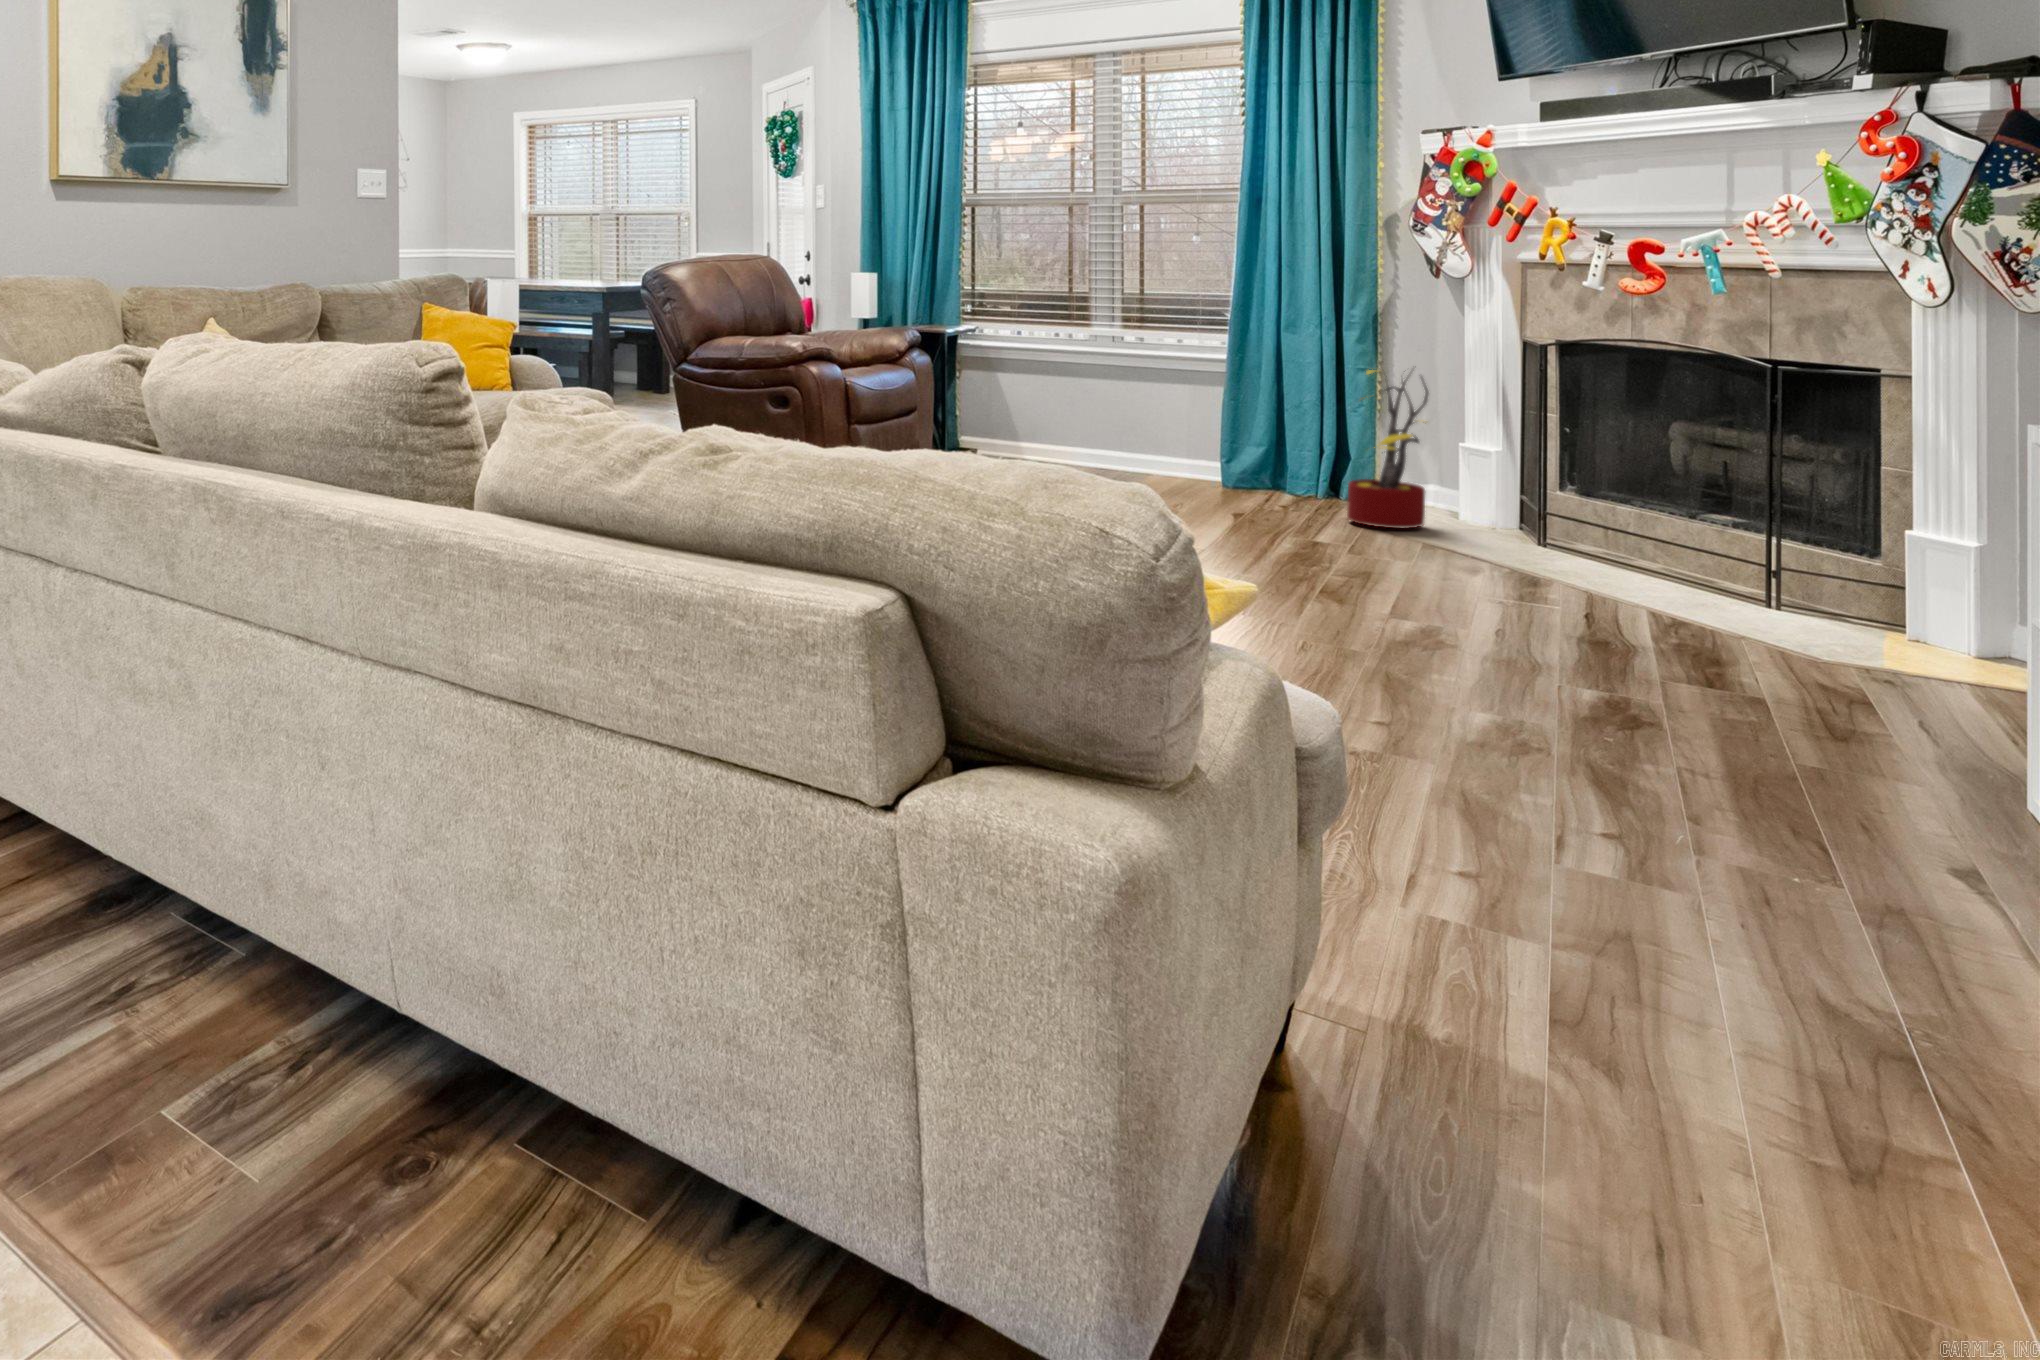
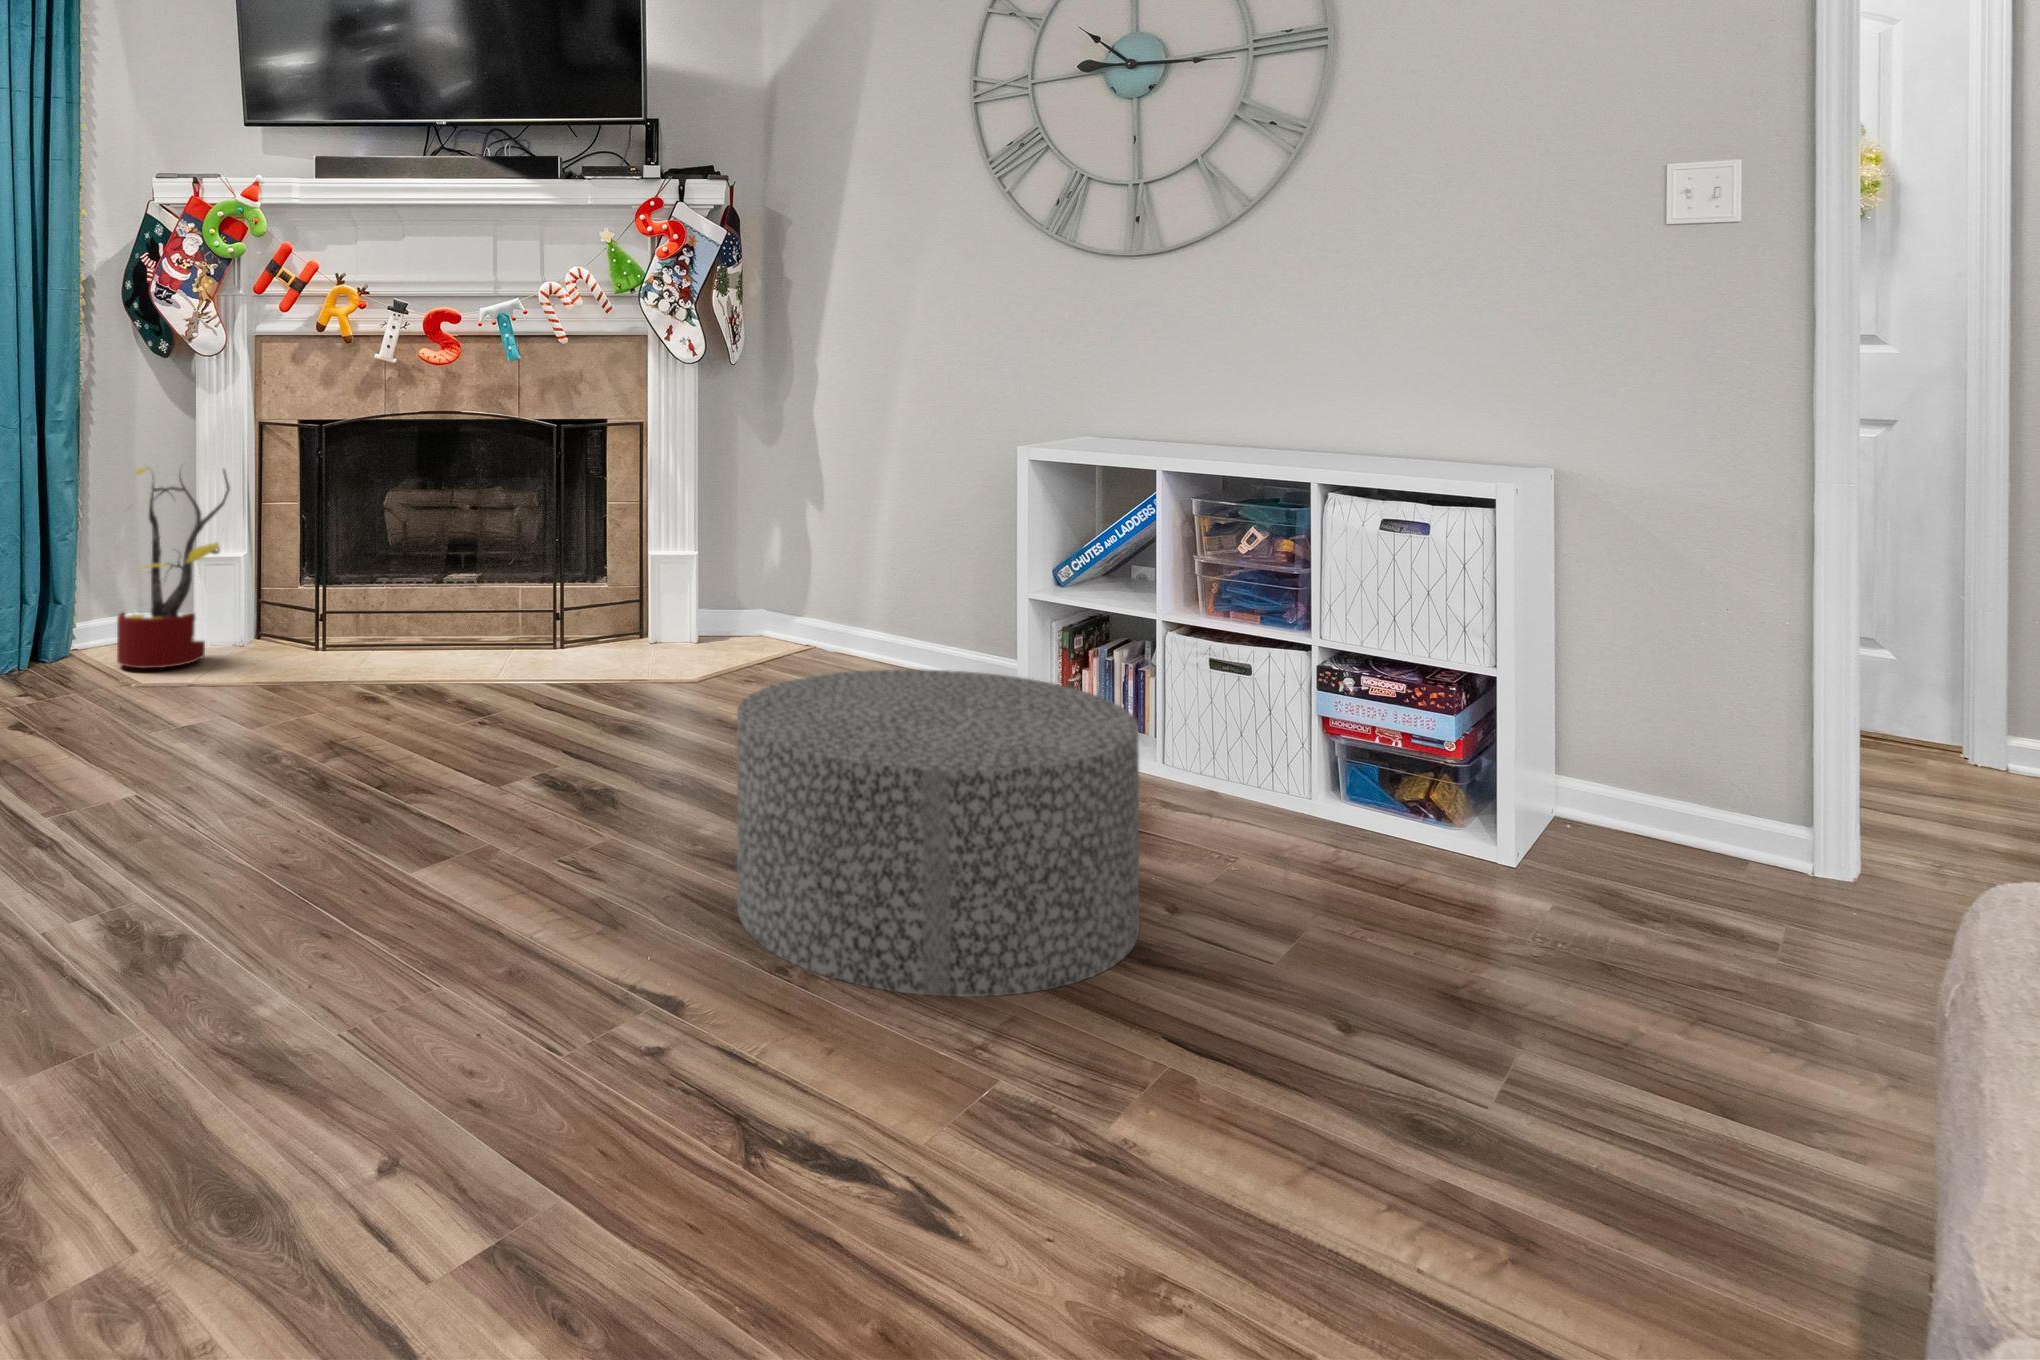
ottoman: none [1452,584,1926,873] -> present [737,669,1139,997]

